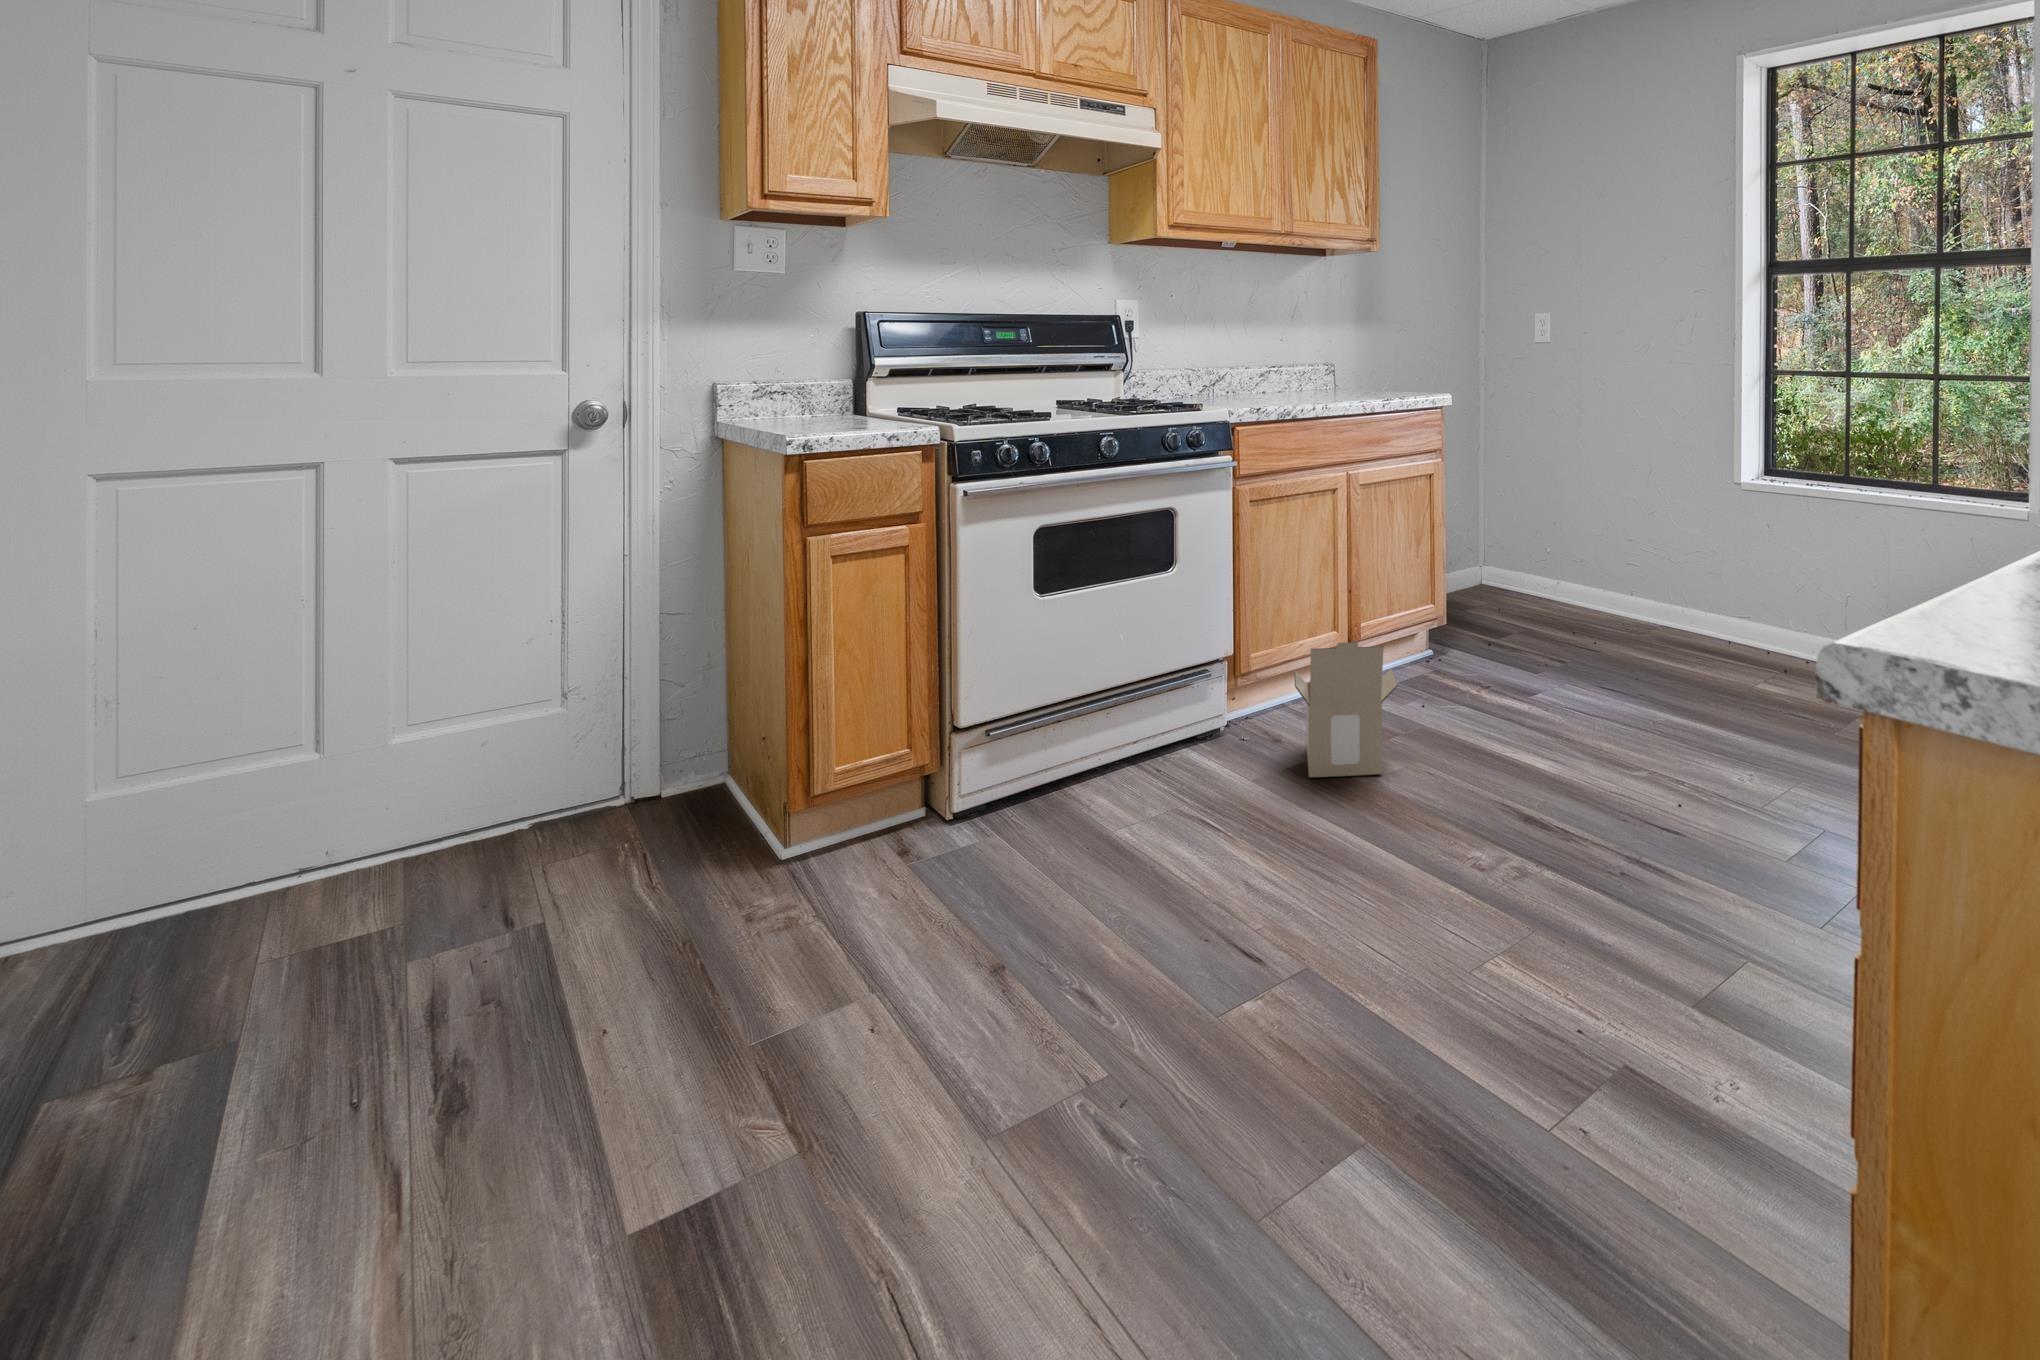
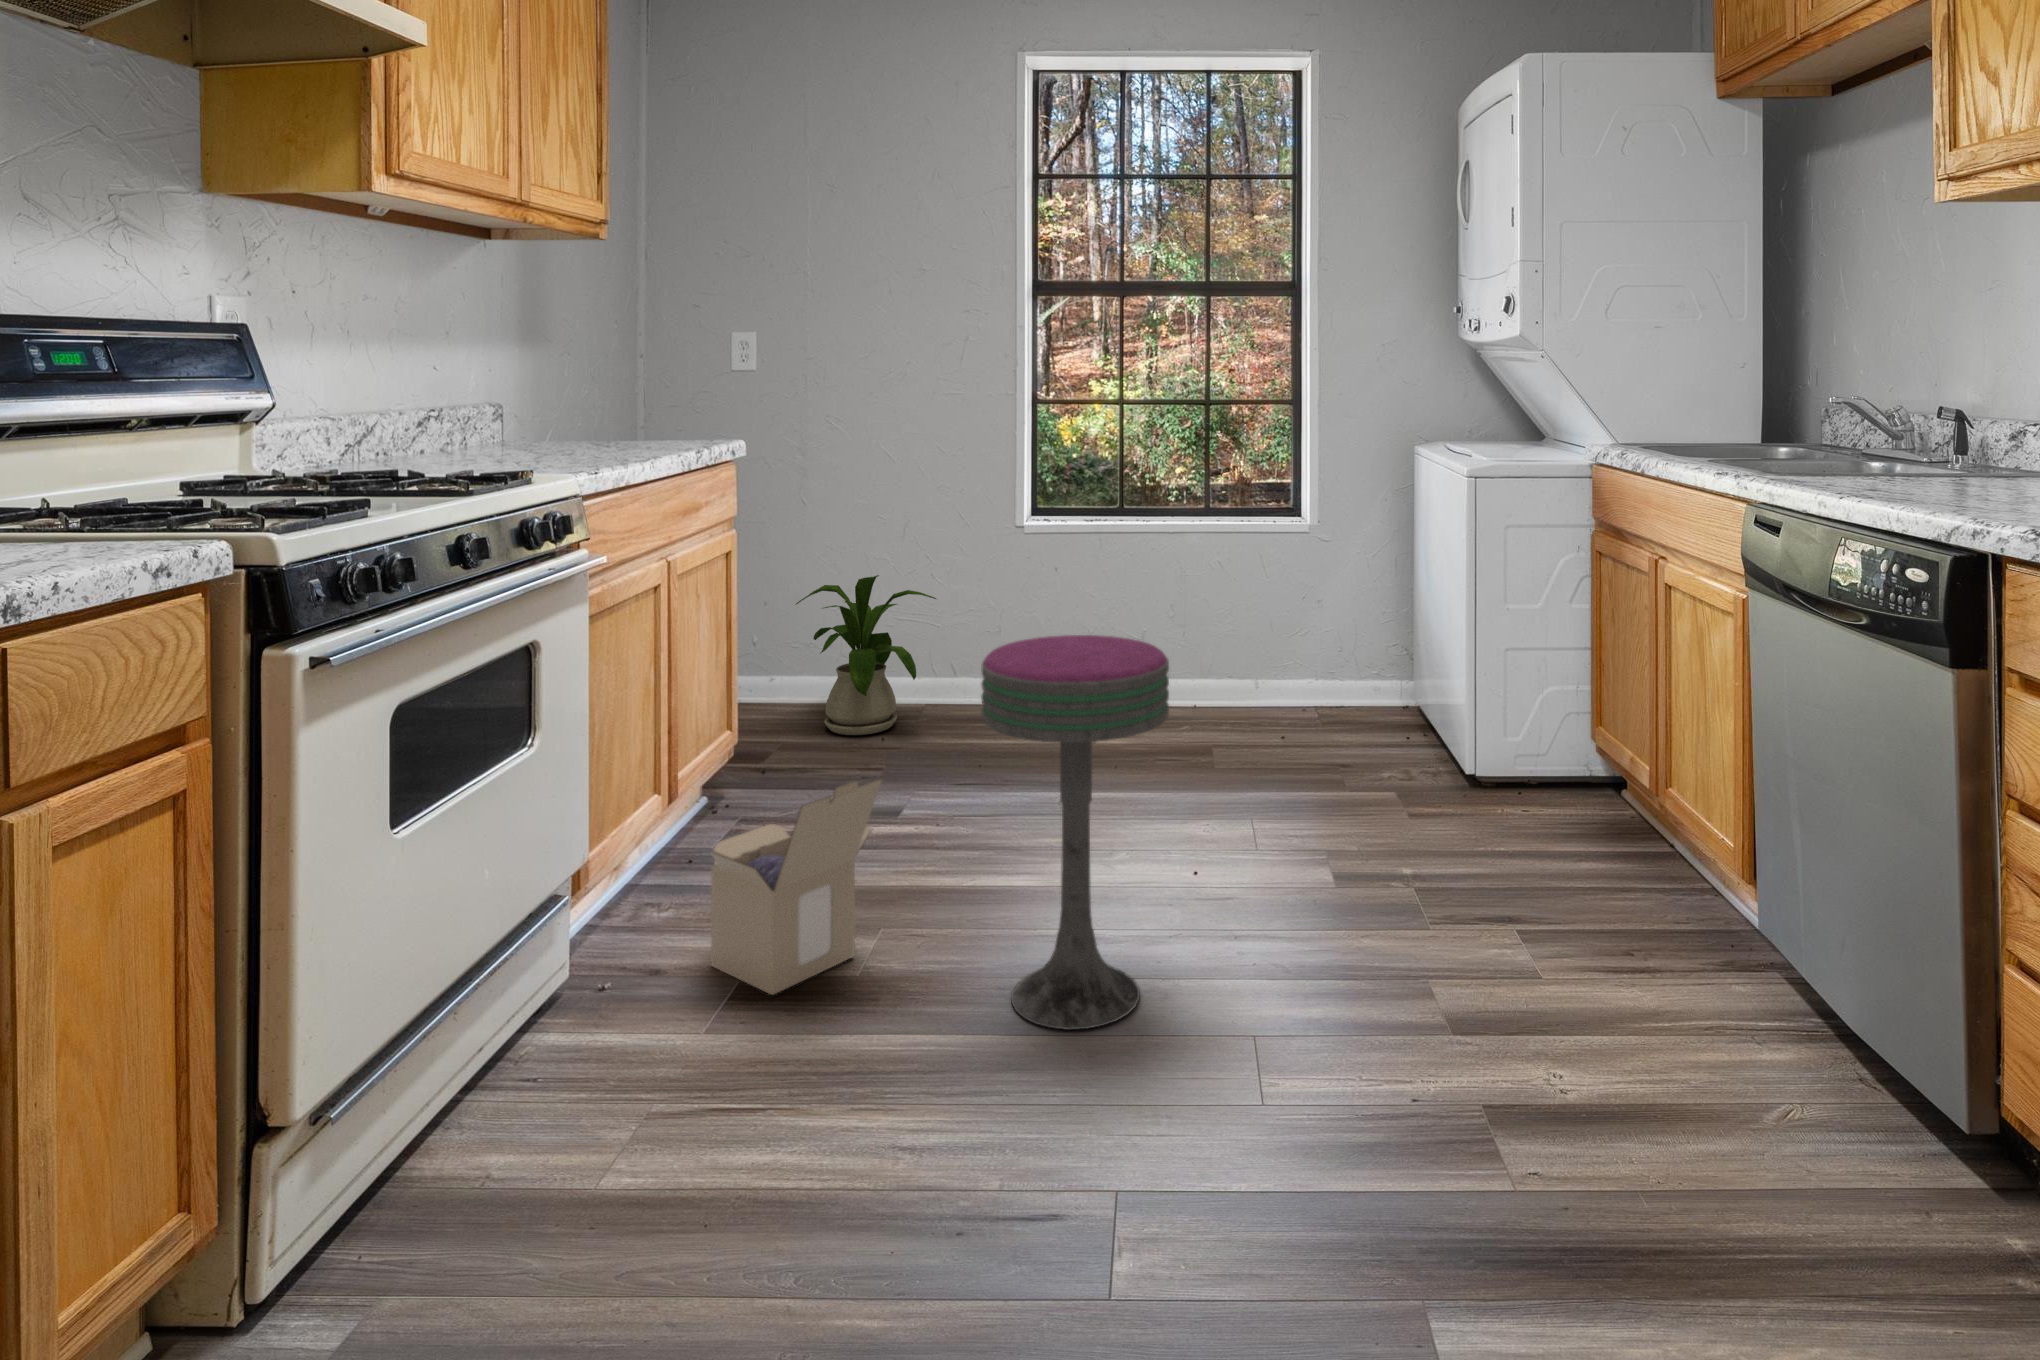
house plant: none [1566,512,1667,641] -> present [796,575,936,735]
bar stool: none [1391,560,1545,879] -> present [981,635,1169,1030]

